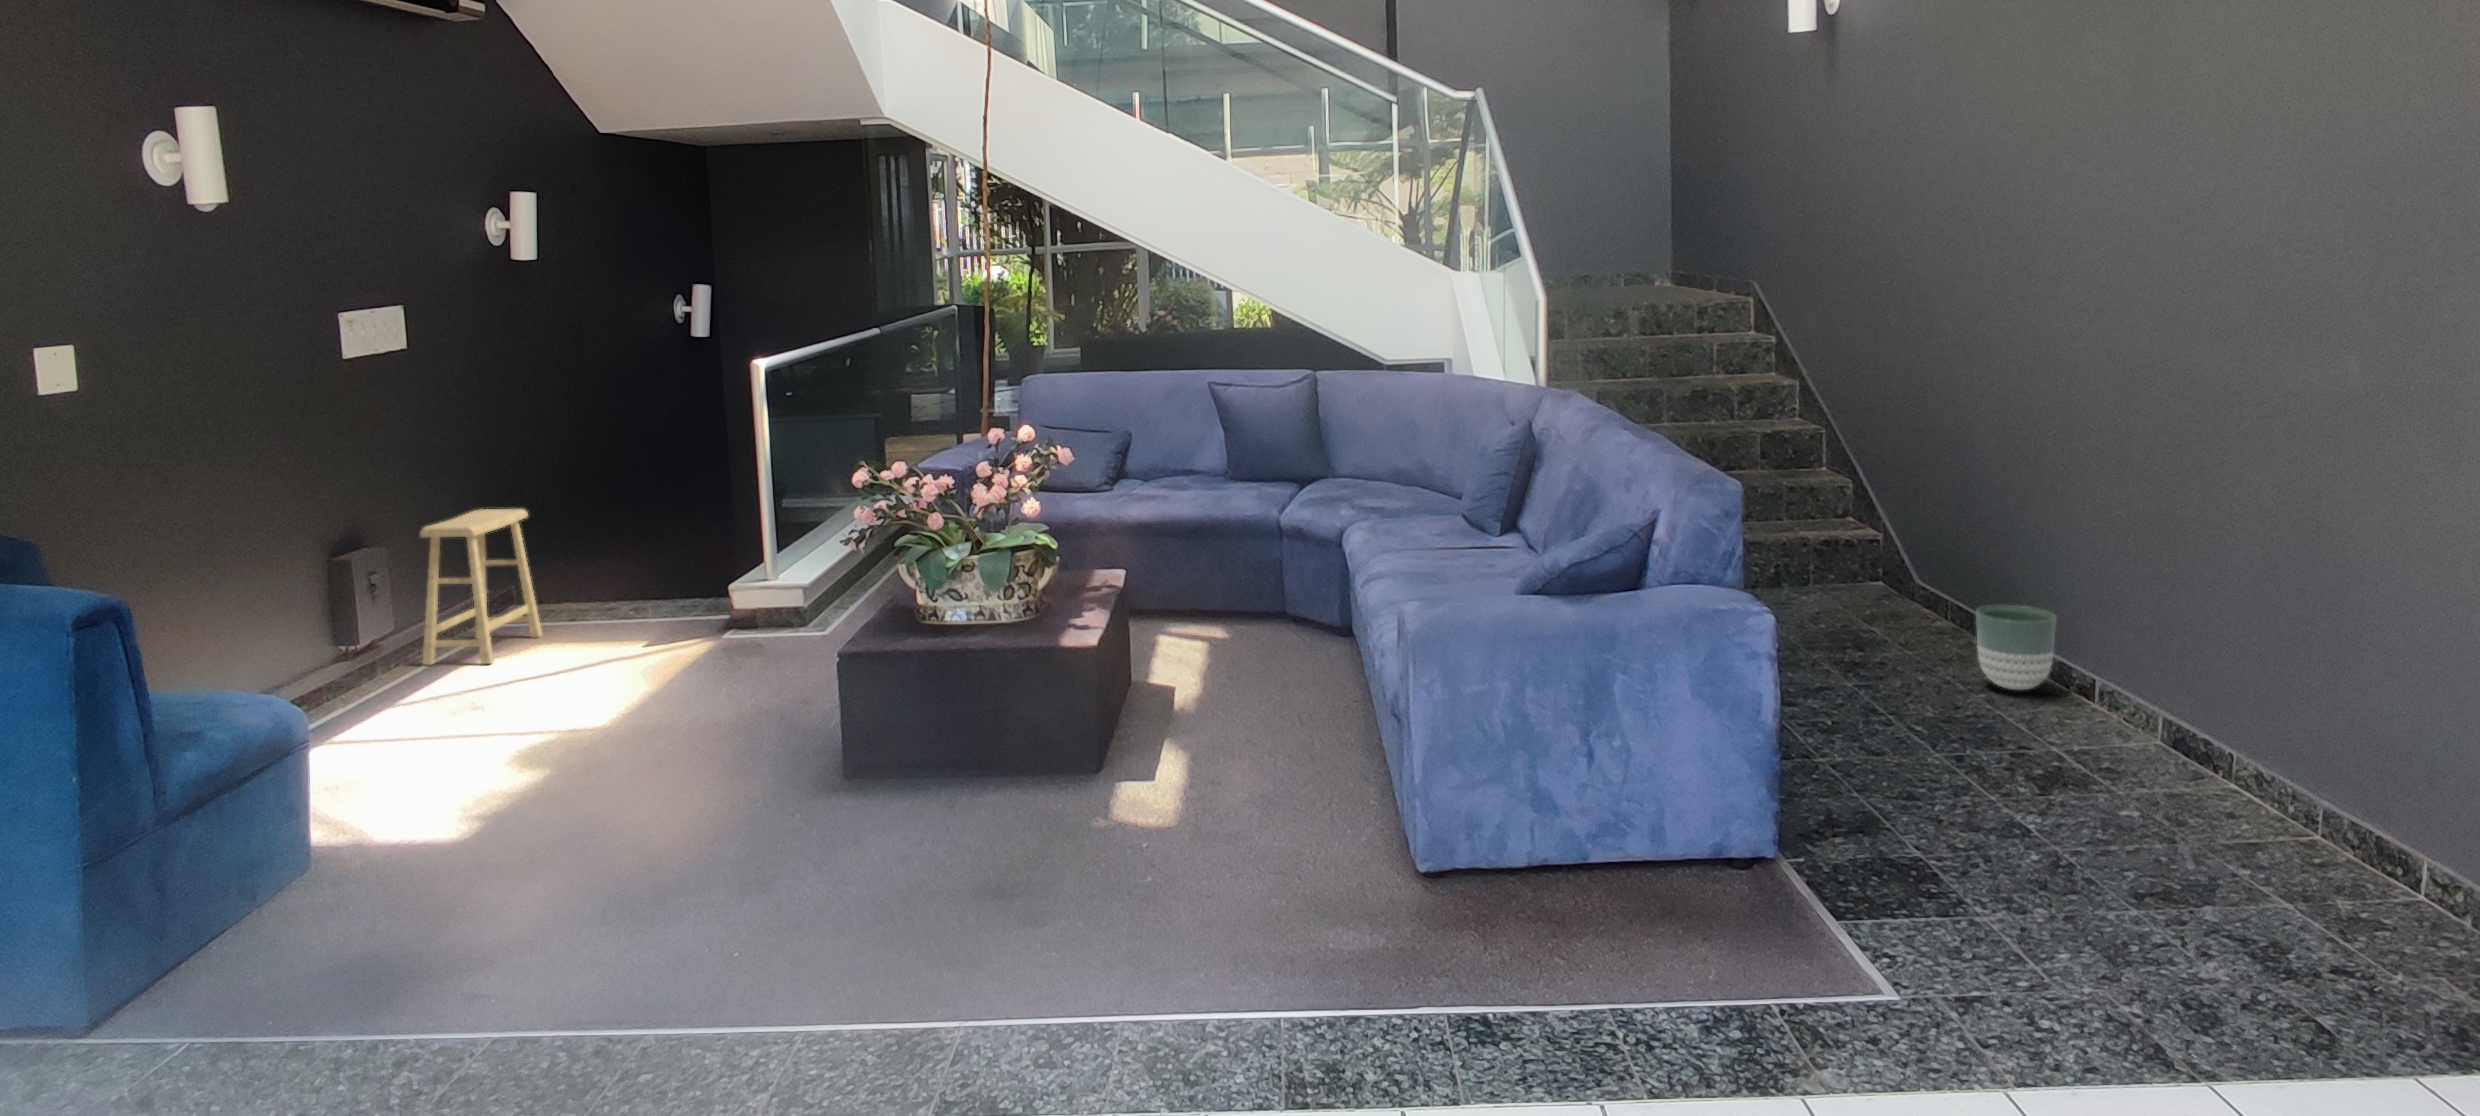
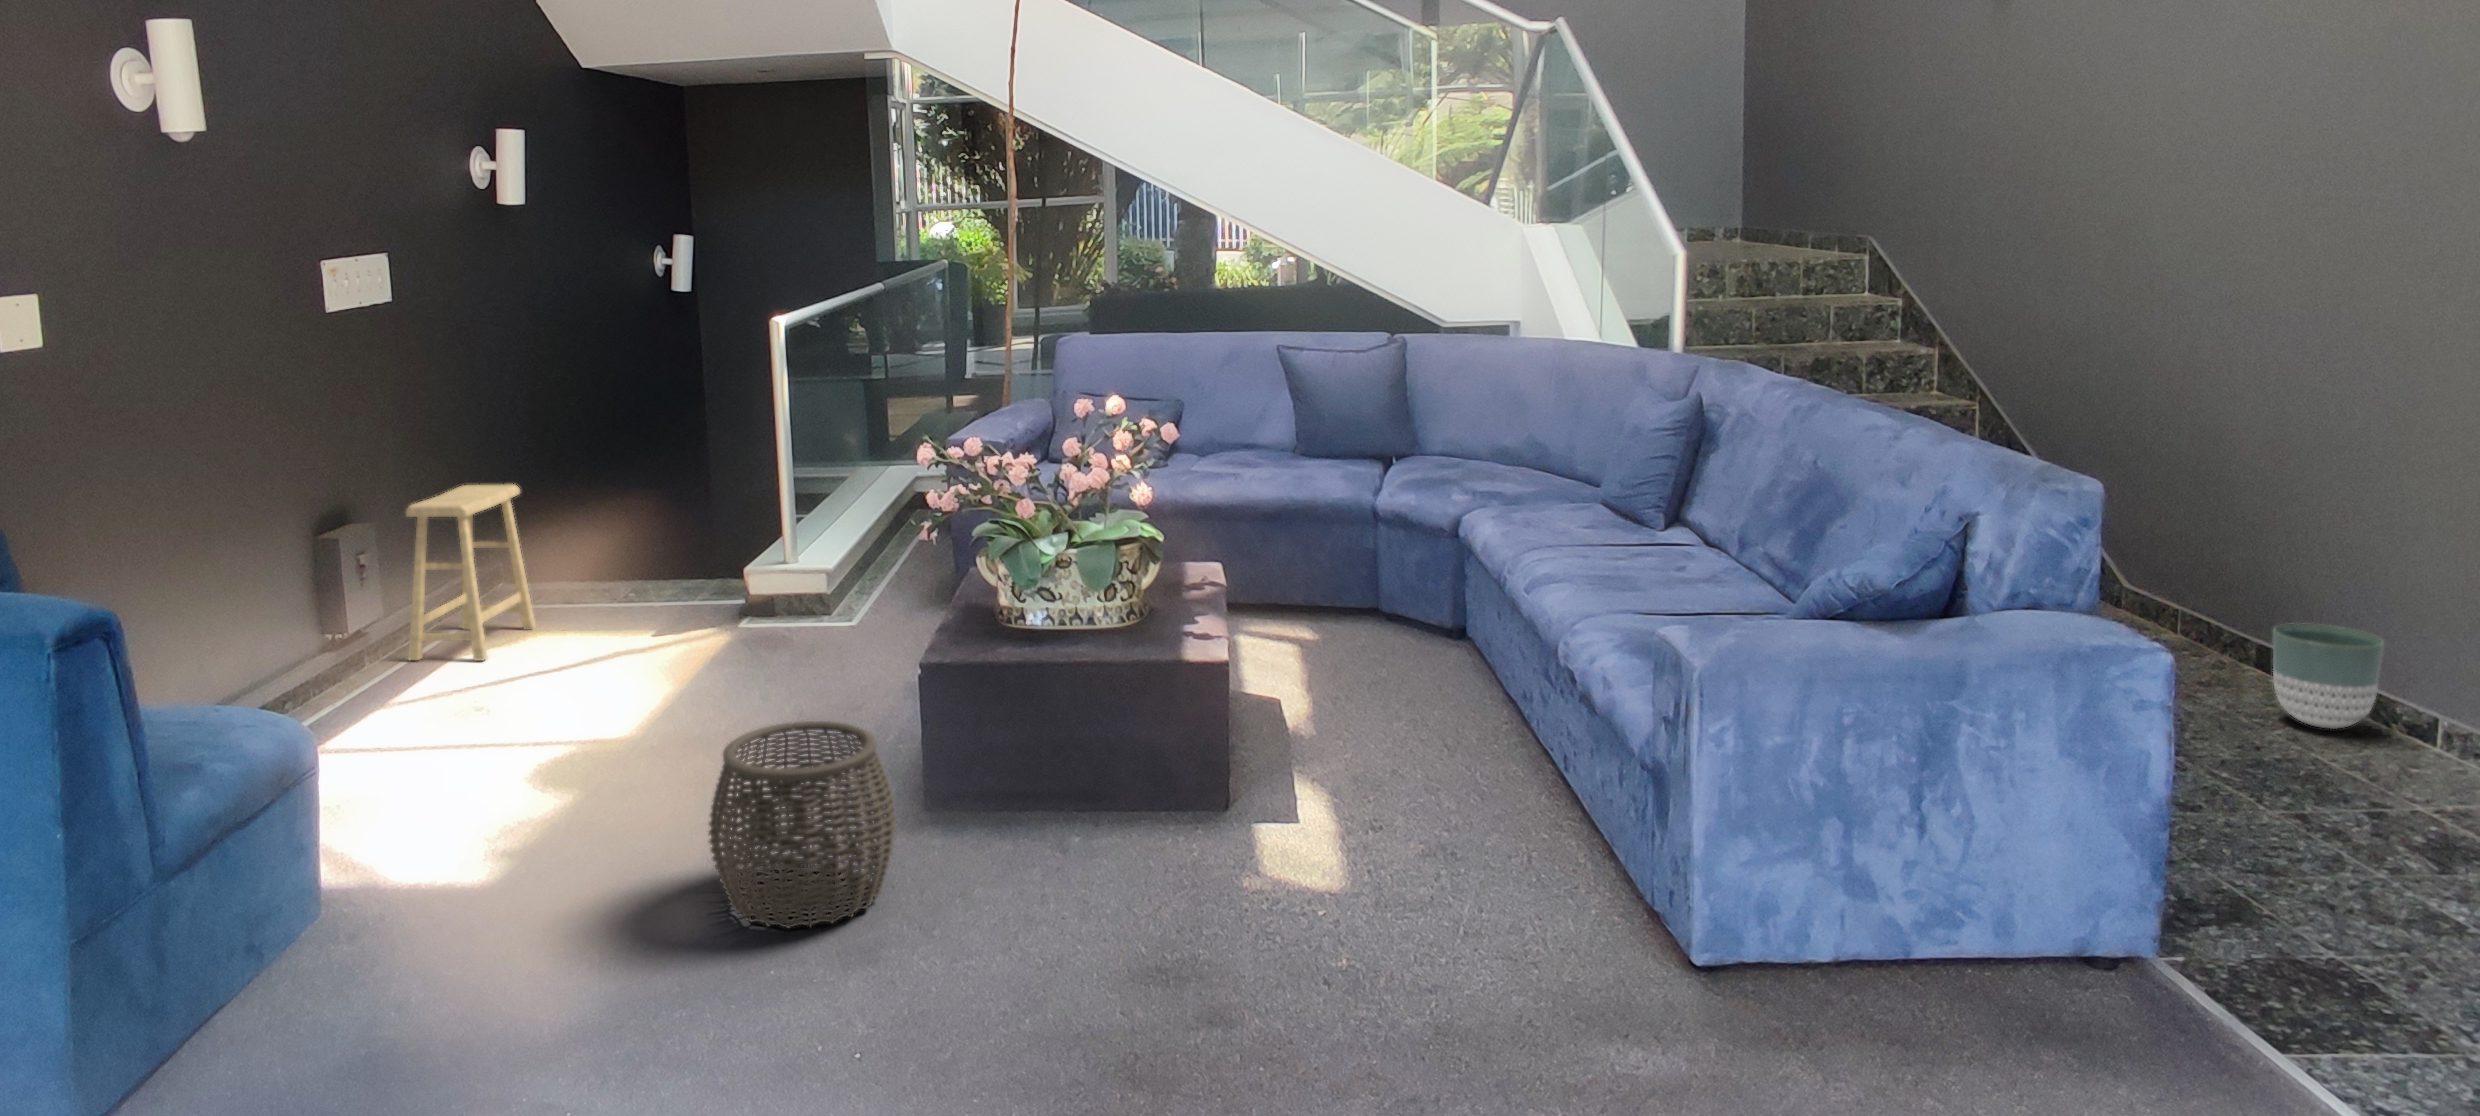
woven basket: none [641,697,802,865] -> present [709,721,897,928]

